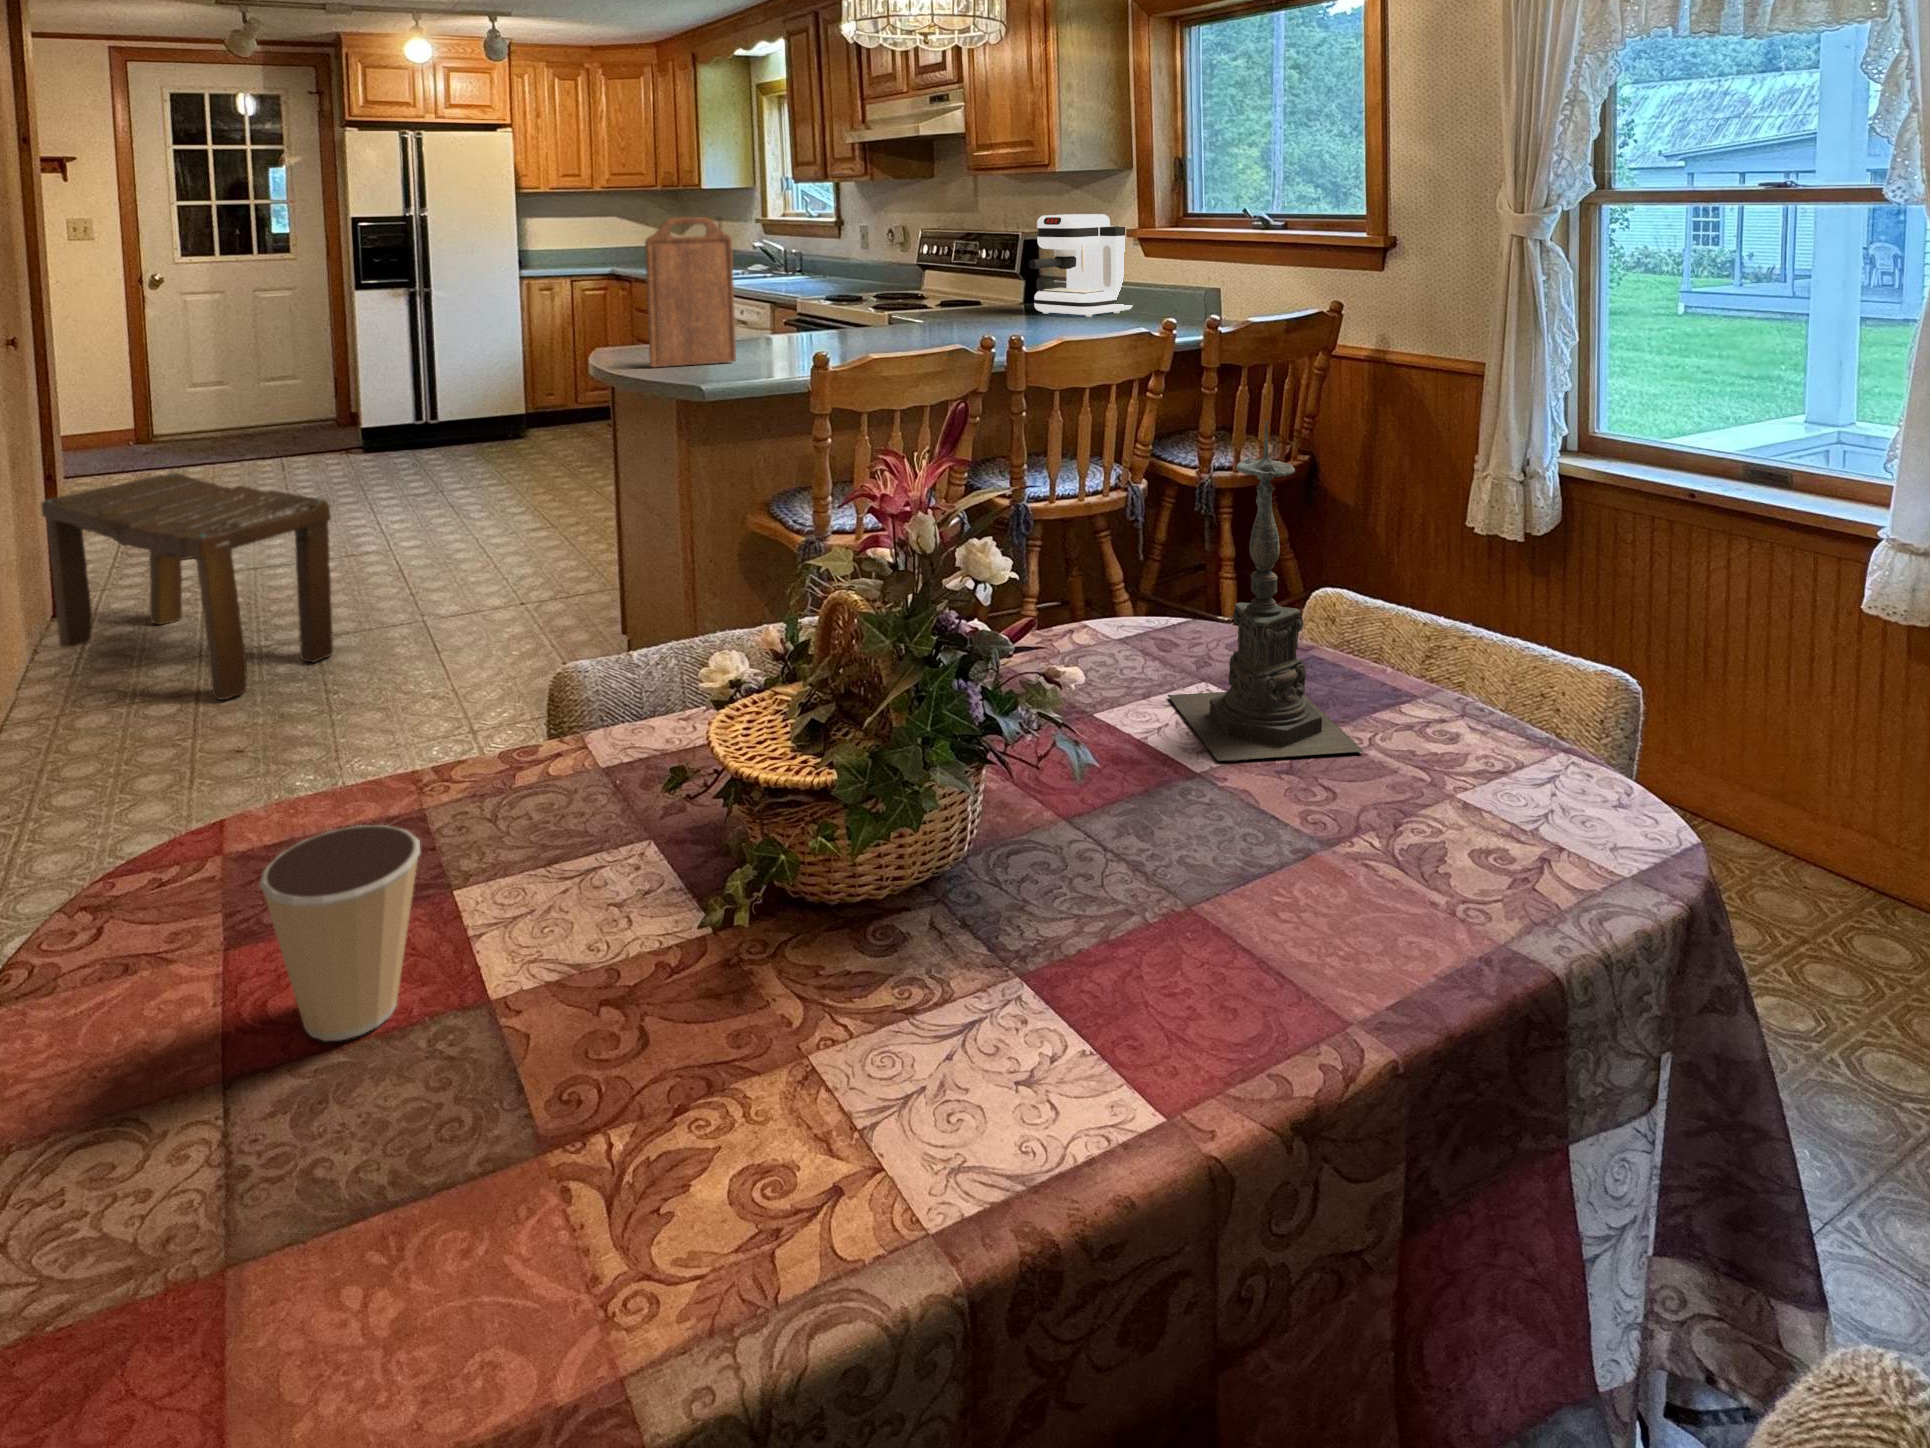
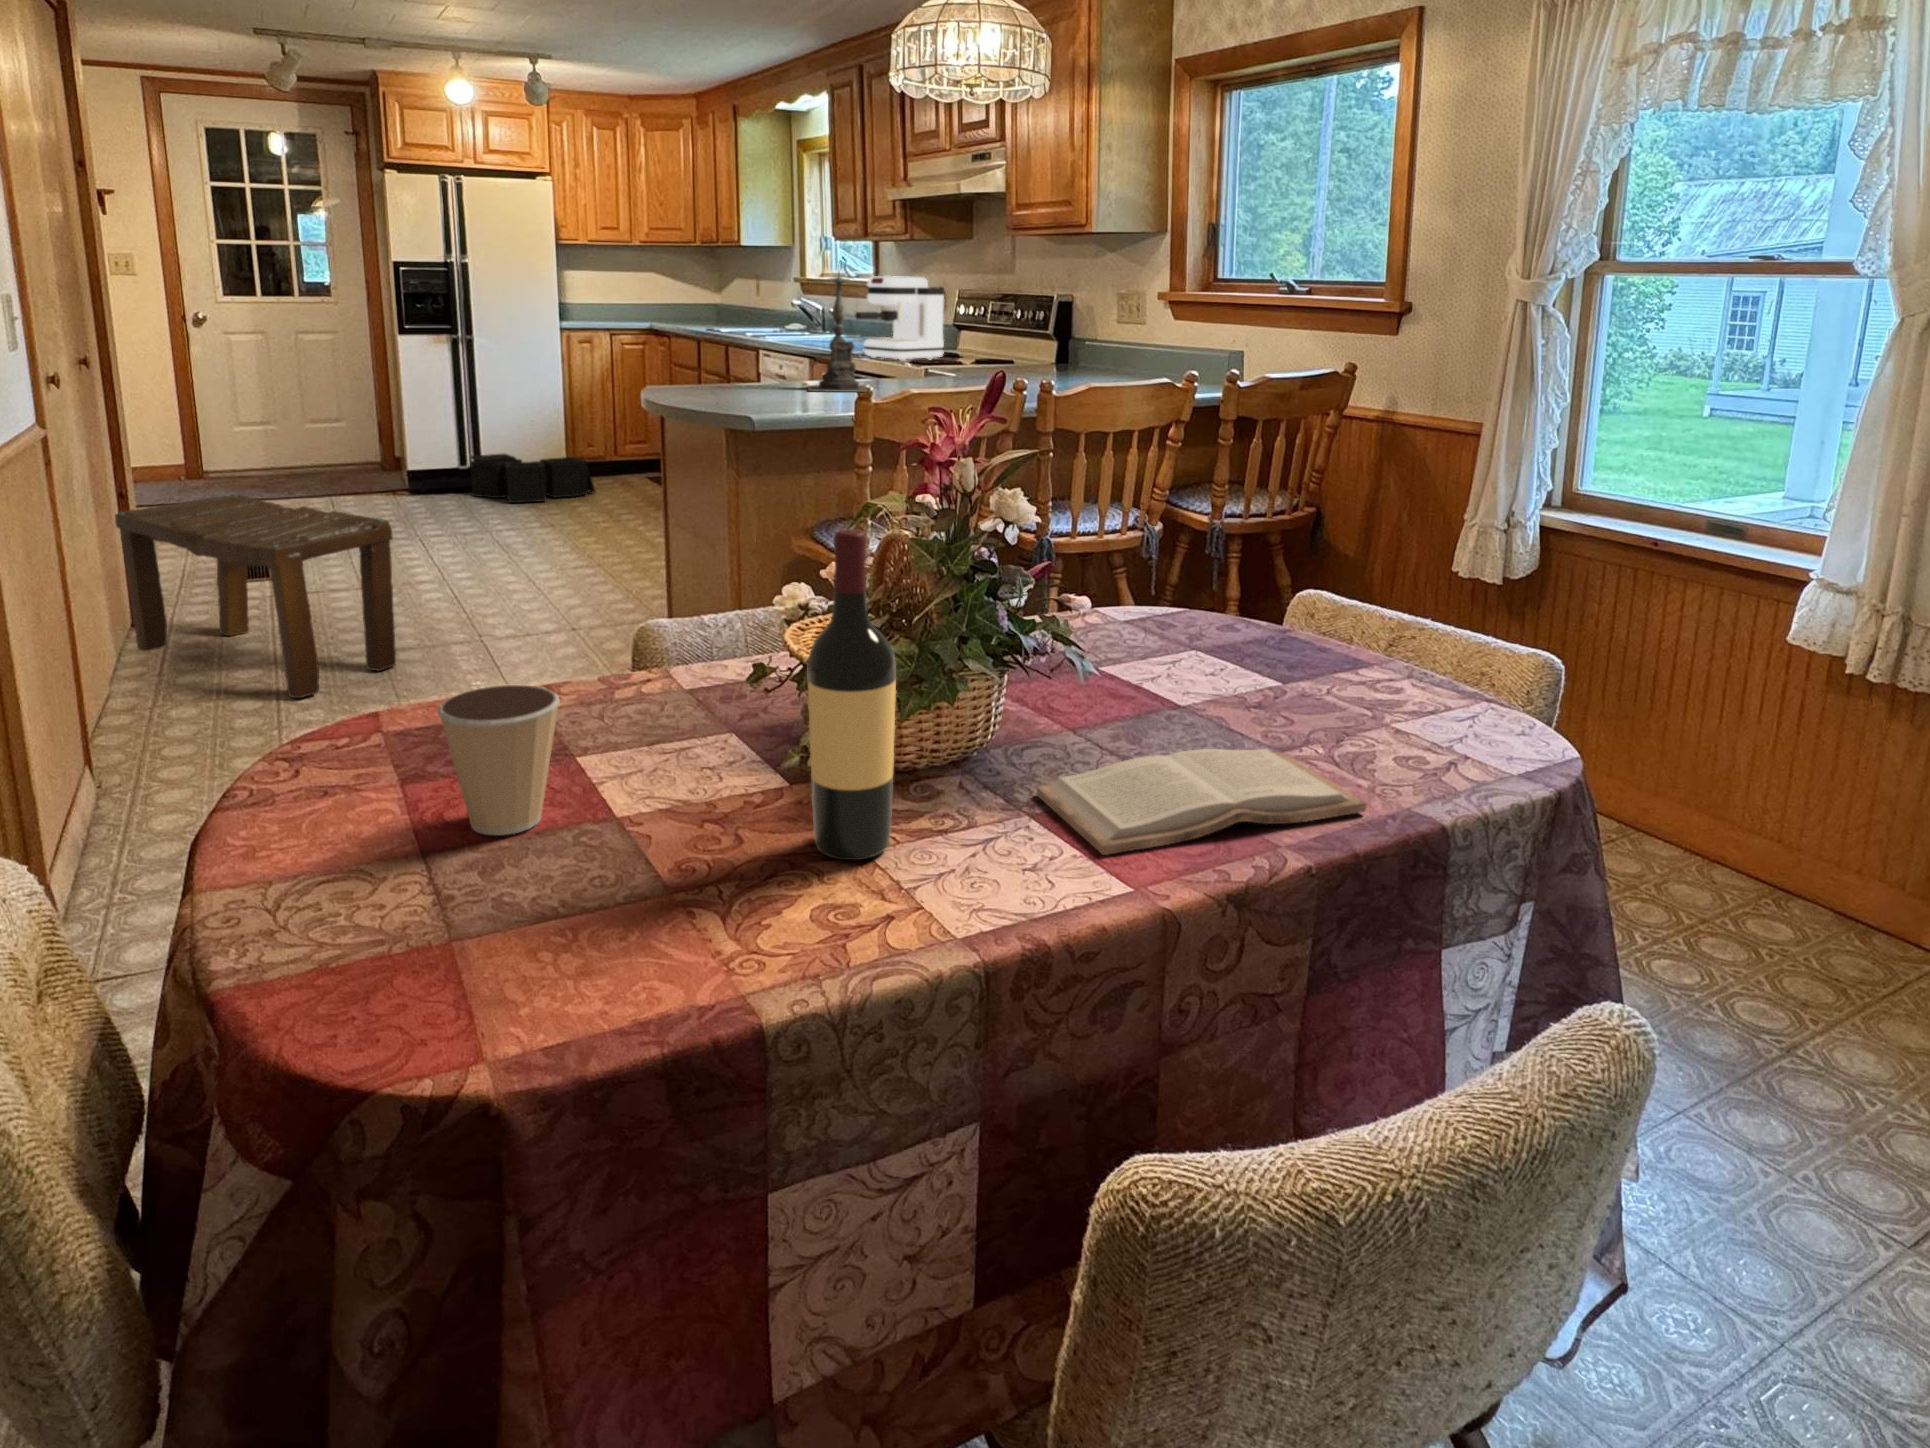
coffee maker: present [1029,214,1133,317] -> present [855,276,944,361]
cutting board: present [645,217,736,367] -> none [698,255,782,398]
storage bin: none [430,405,558,457] -> present [470,454,595,503]
candle holder: present [1168,421,1364,761] -> present [808,273,867,392]
wine bottle: none [729,632,842,1071] -> present [808,529,896,860]
book: none [1027,847,1446,1045] -> present [1037,749,1366,855]

